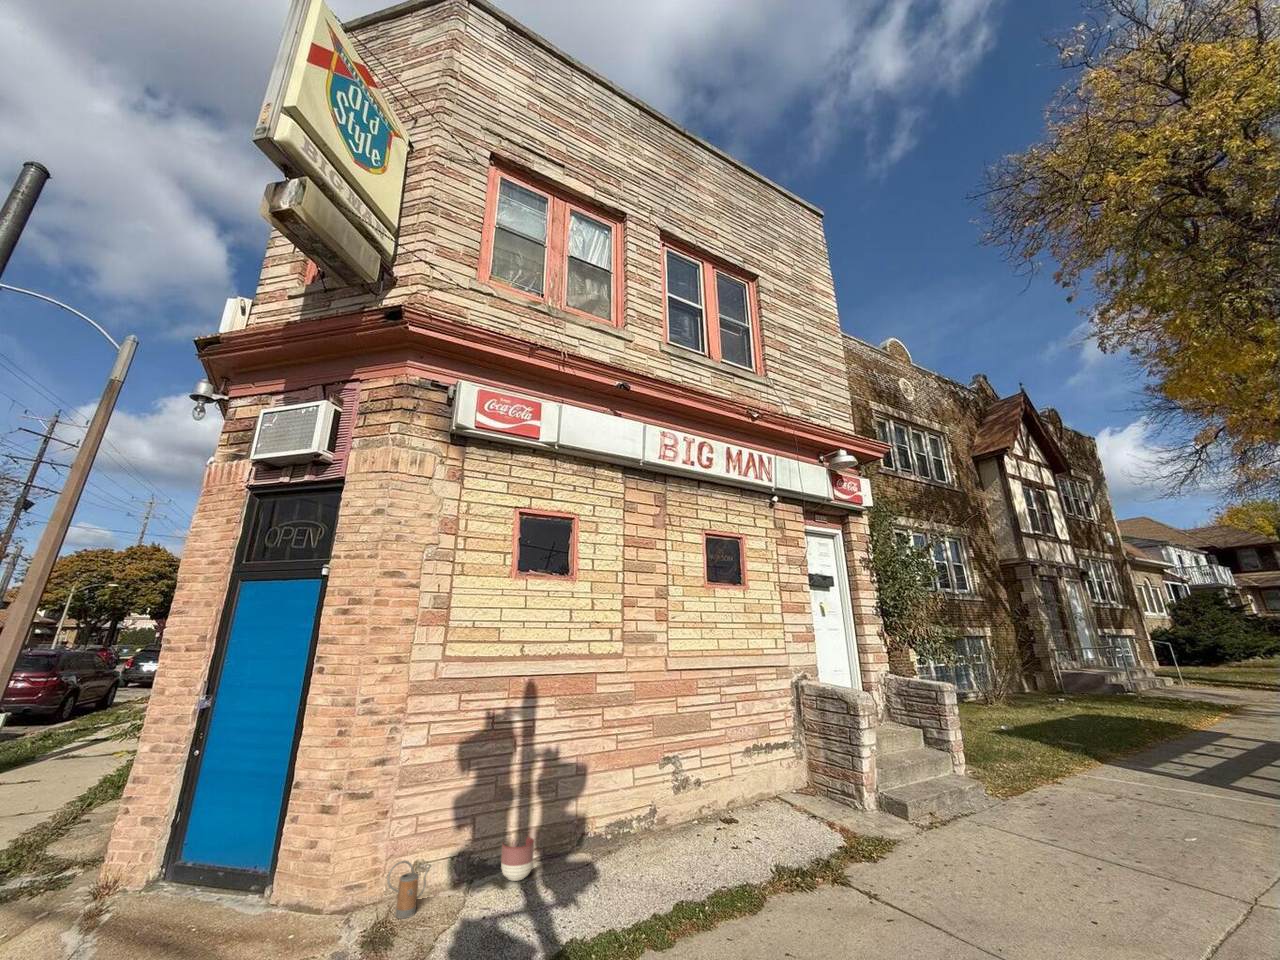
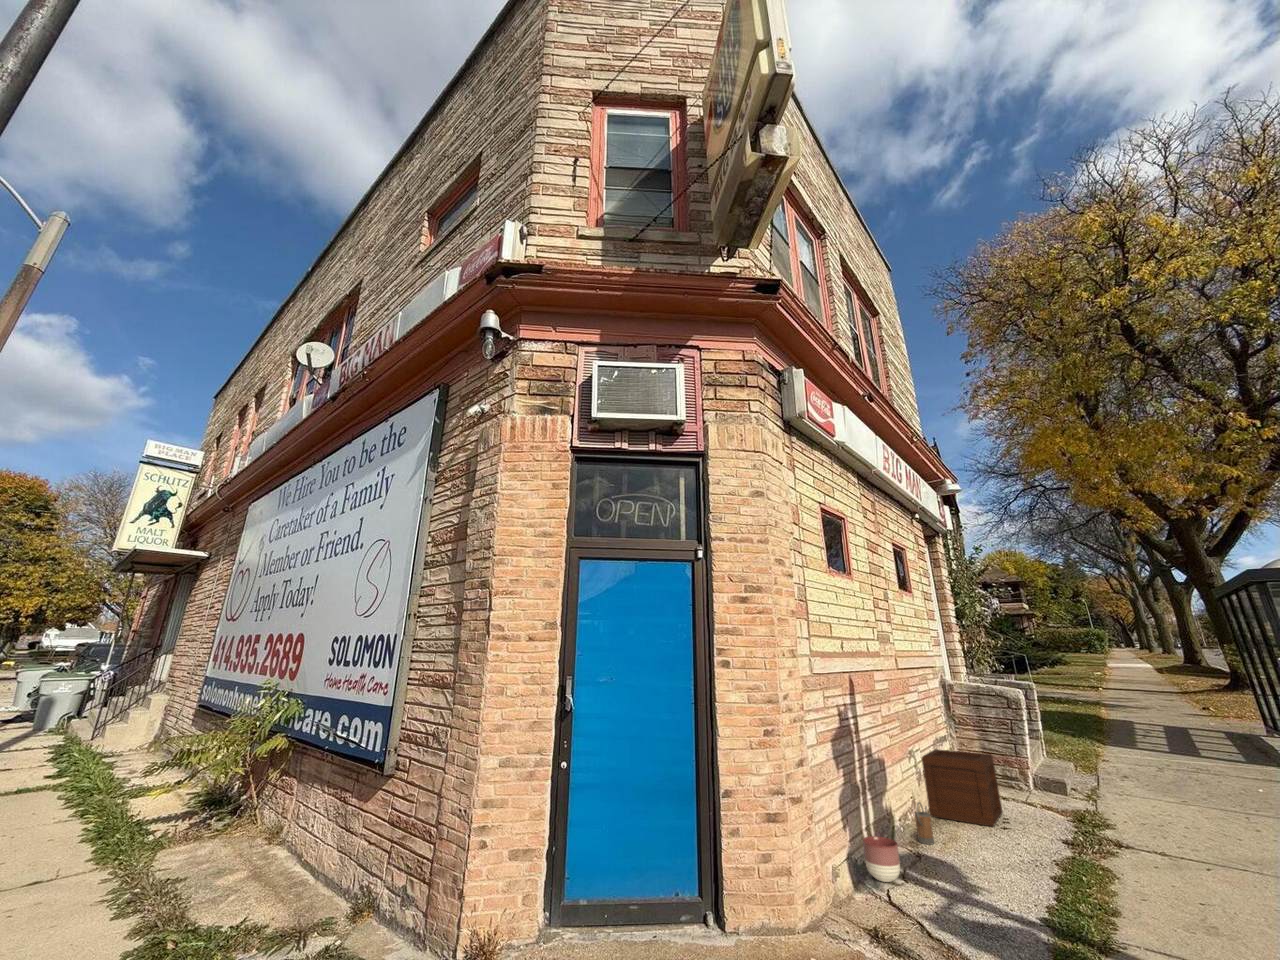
wooden crate: none [691,756,777,841] -> present [922,749,1003,826]
watering can: present [387,861,431,919] -> present [915,802,934,844]

